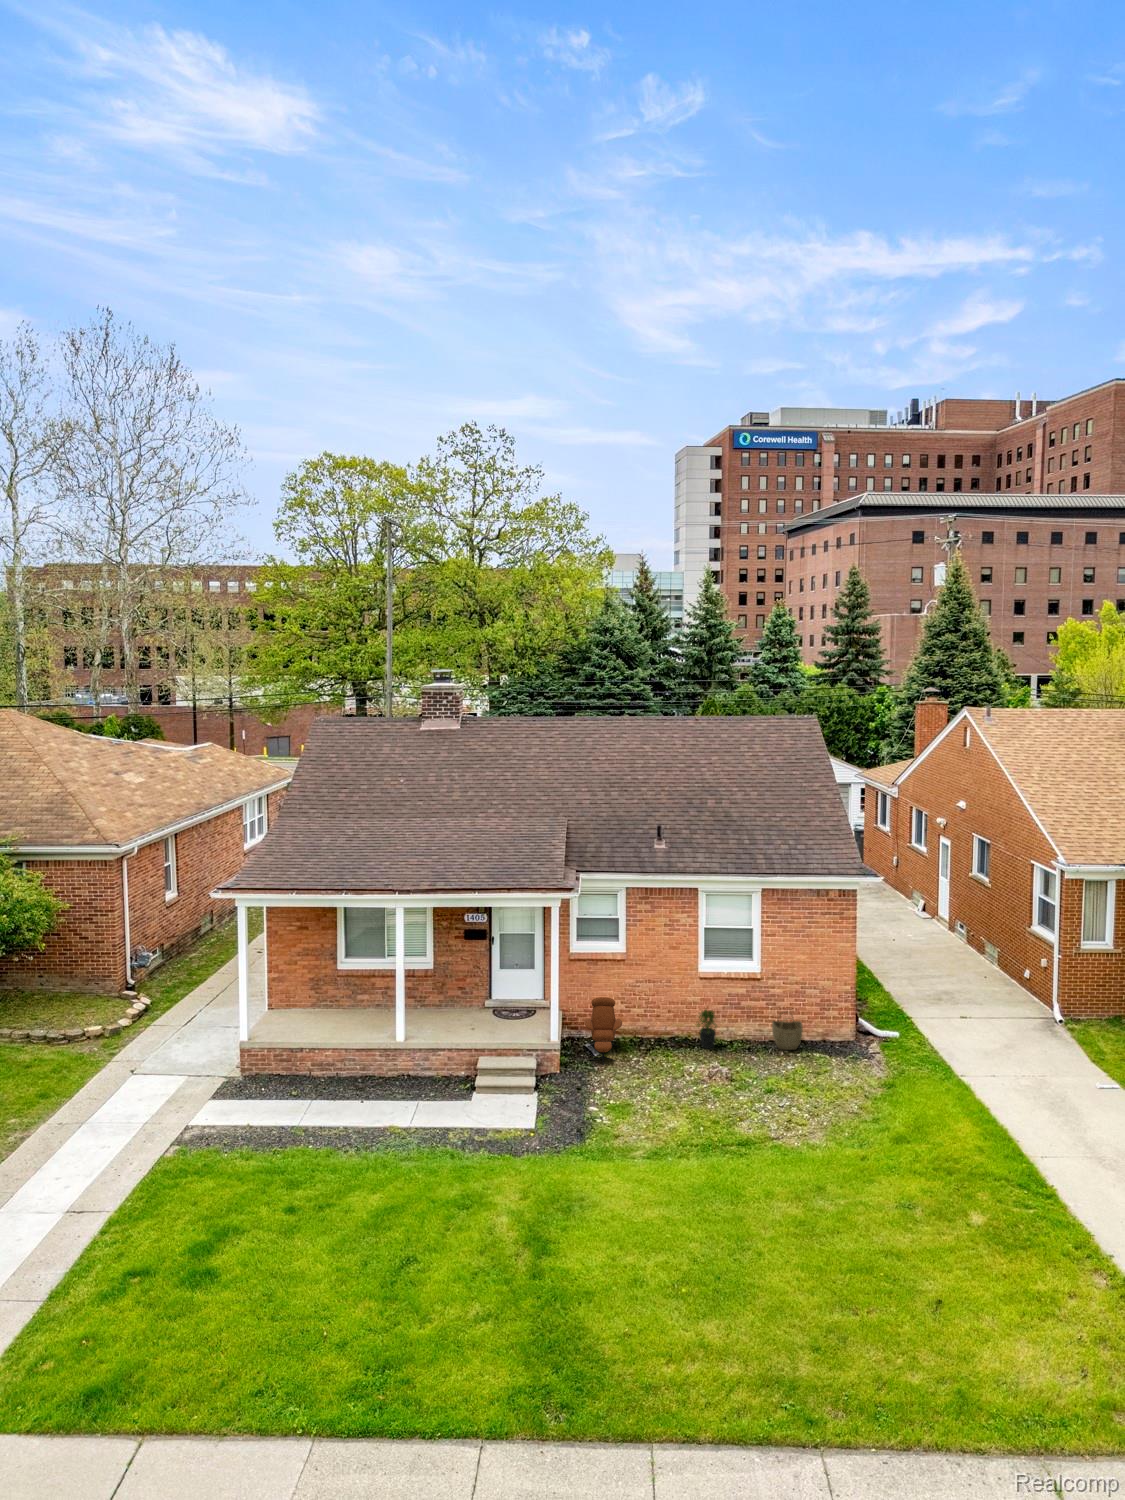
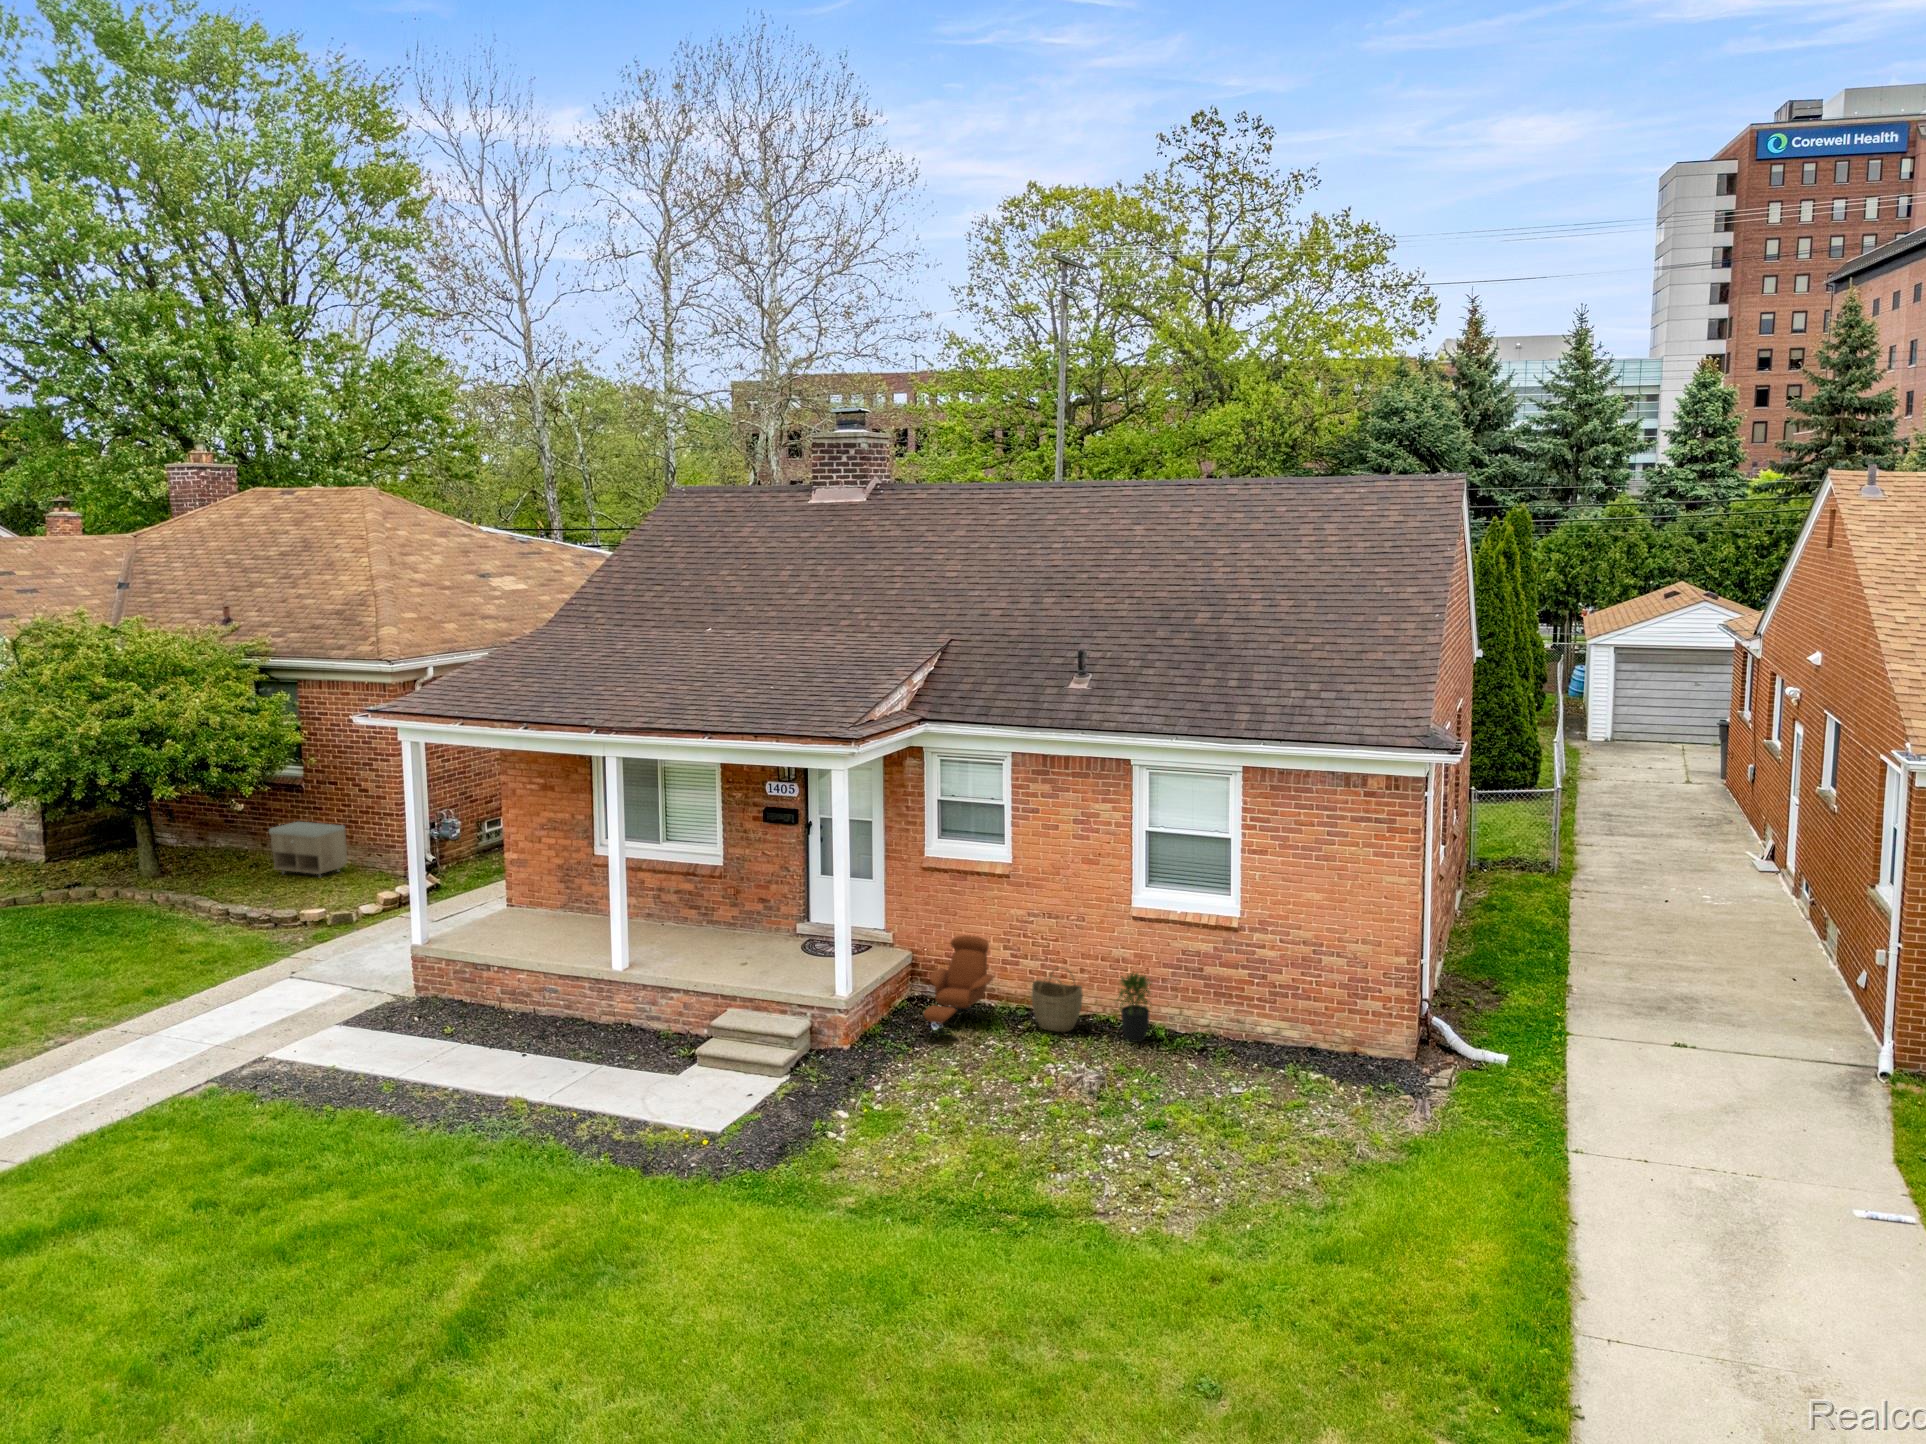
storage bench: none [8,961,70,1001] -> present [269,822,348,877]
woven basket: present [772,1012,803,1050] -> present [1032,968,1083,1032]

